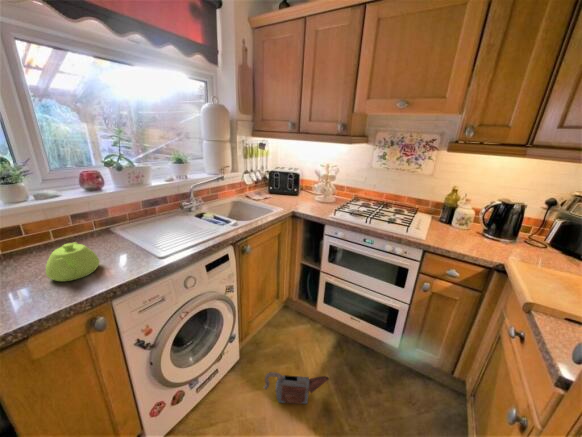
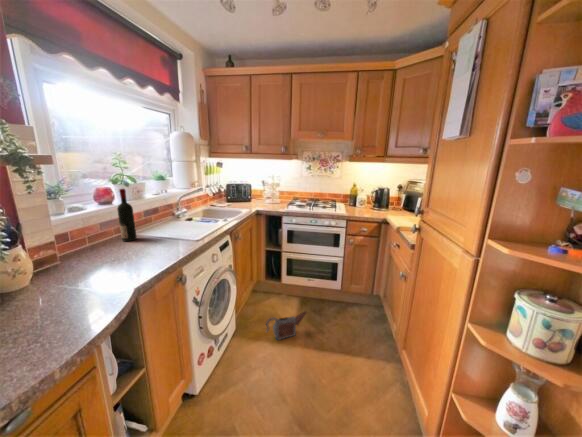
wine bottle: none [71,176,102,244] -> present [117,189,137,241]
teapot: present [46,243,99,282] -> none [136,230,168,255]

